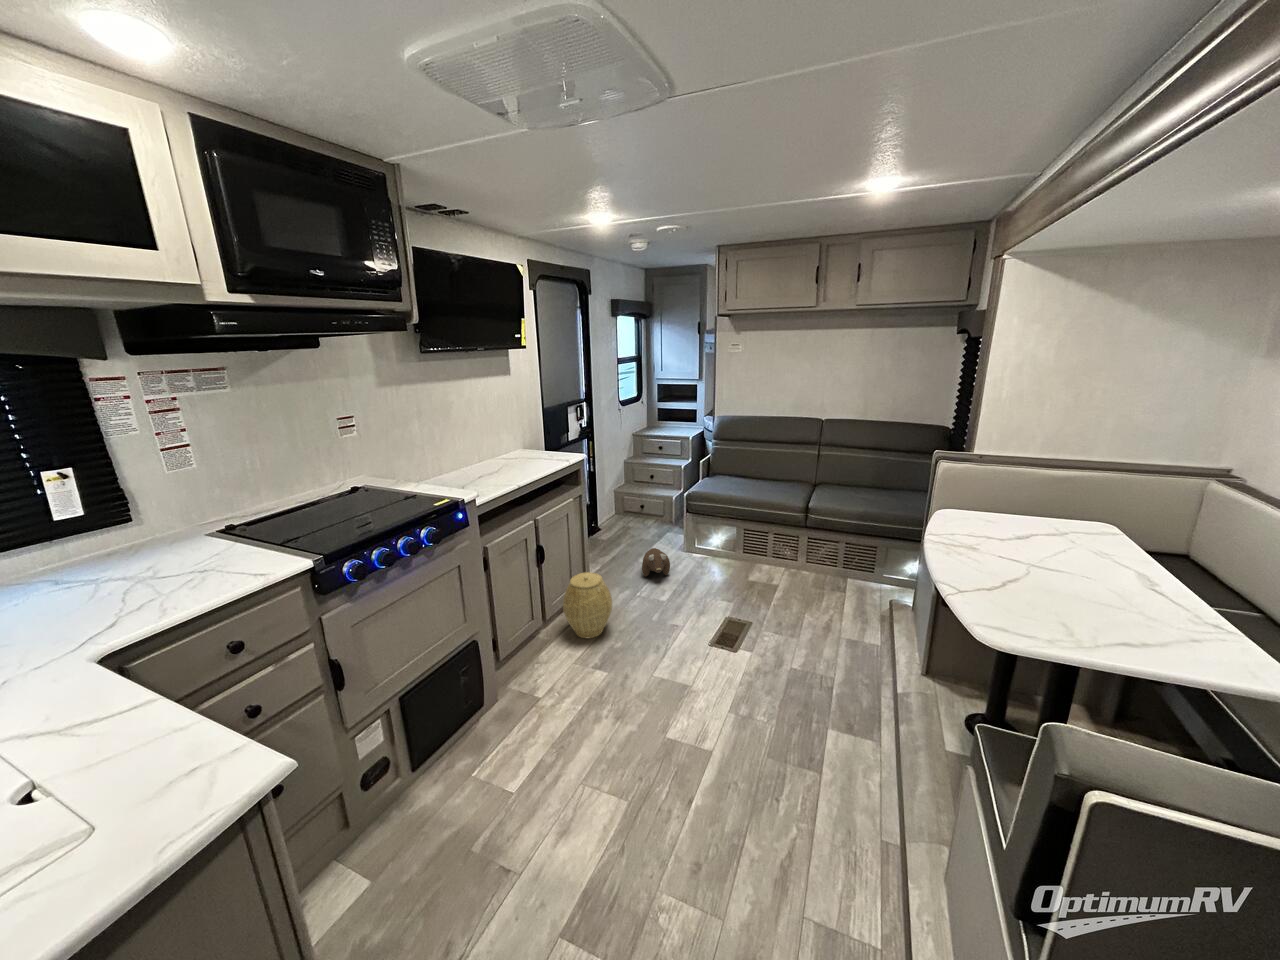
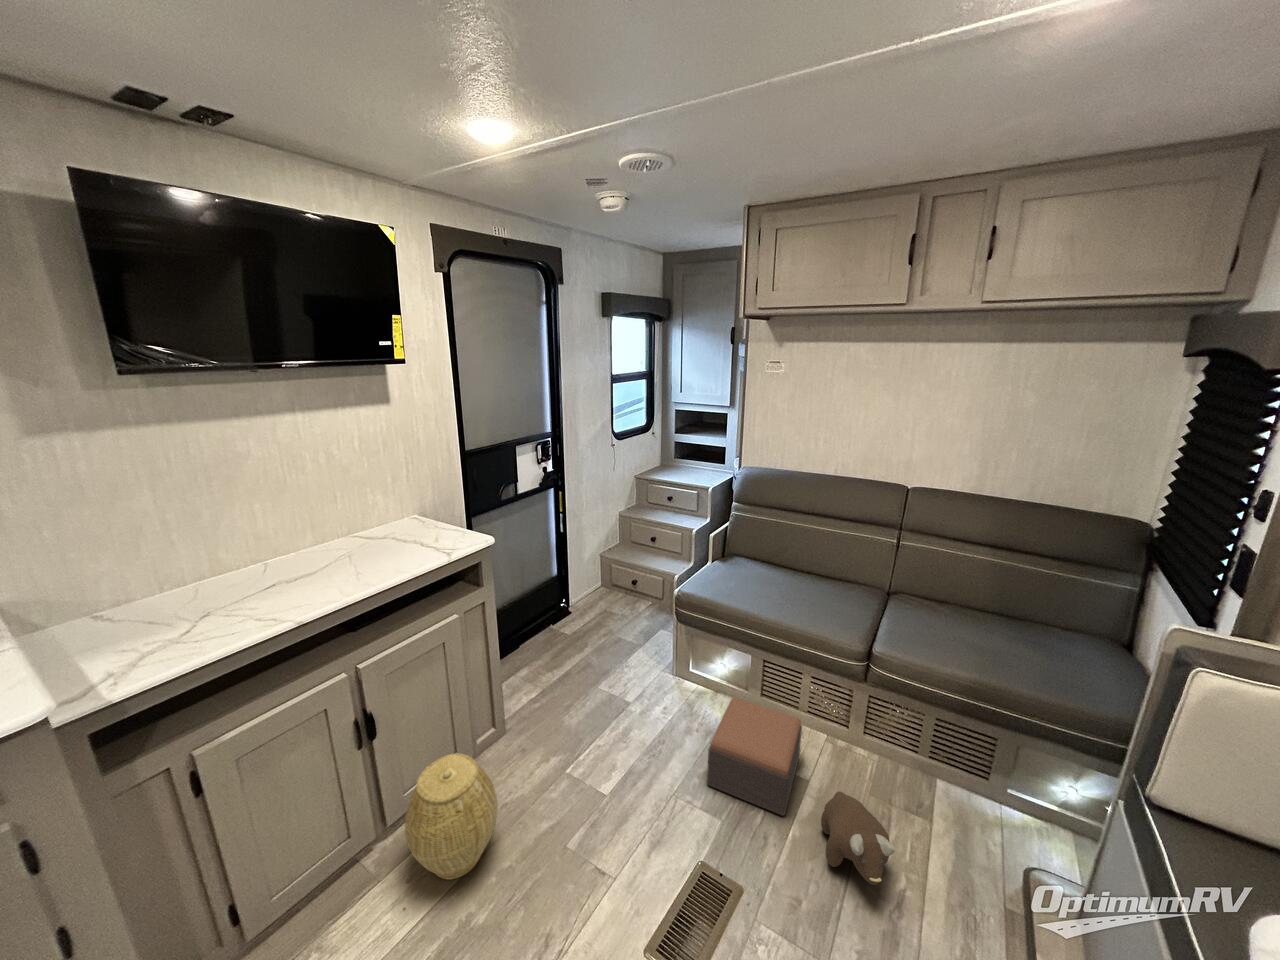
plush toy: present [642,548,670,577] -> present [821,792,895,885]
footstool: none [720,548,771,600] -> present [707,698,802,816]

